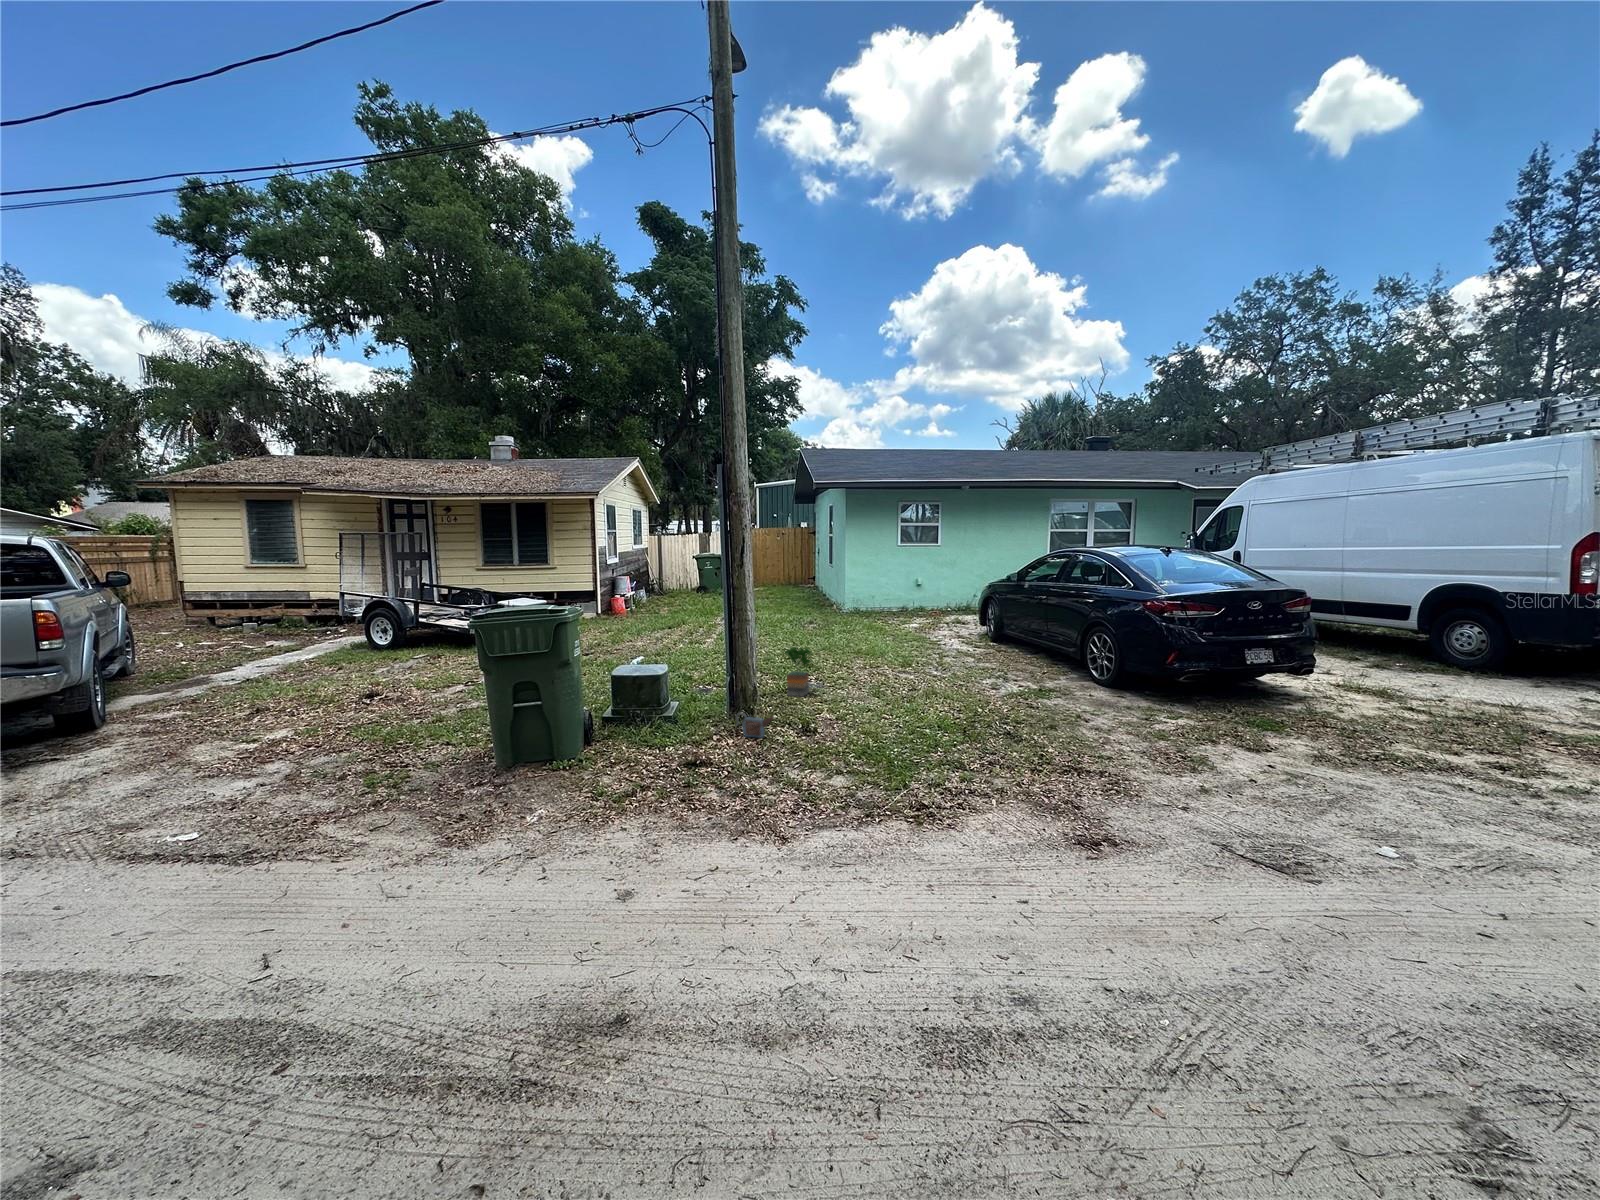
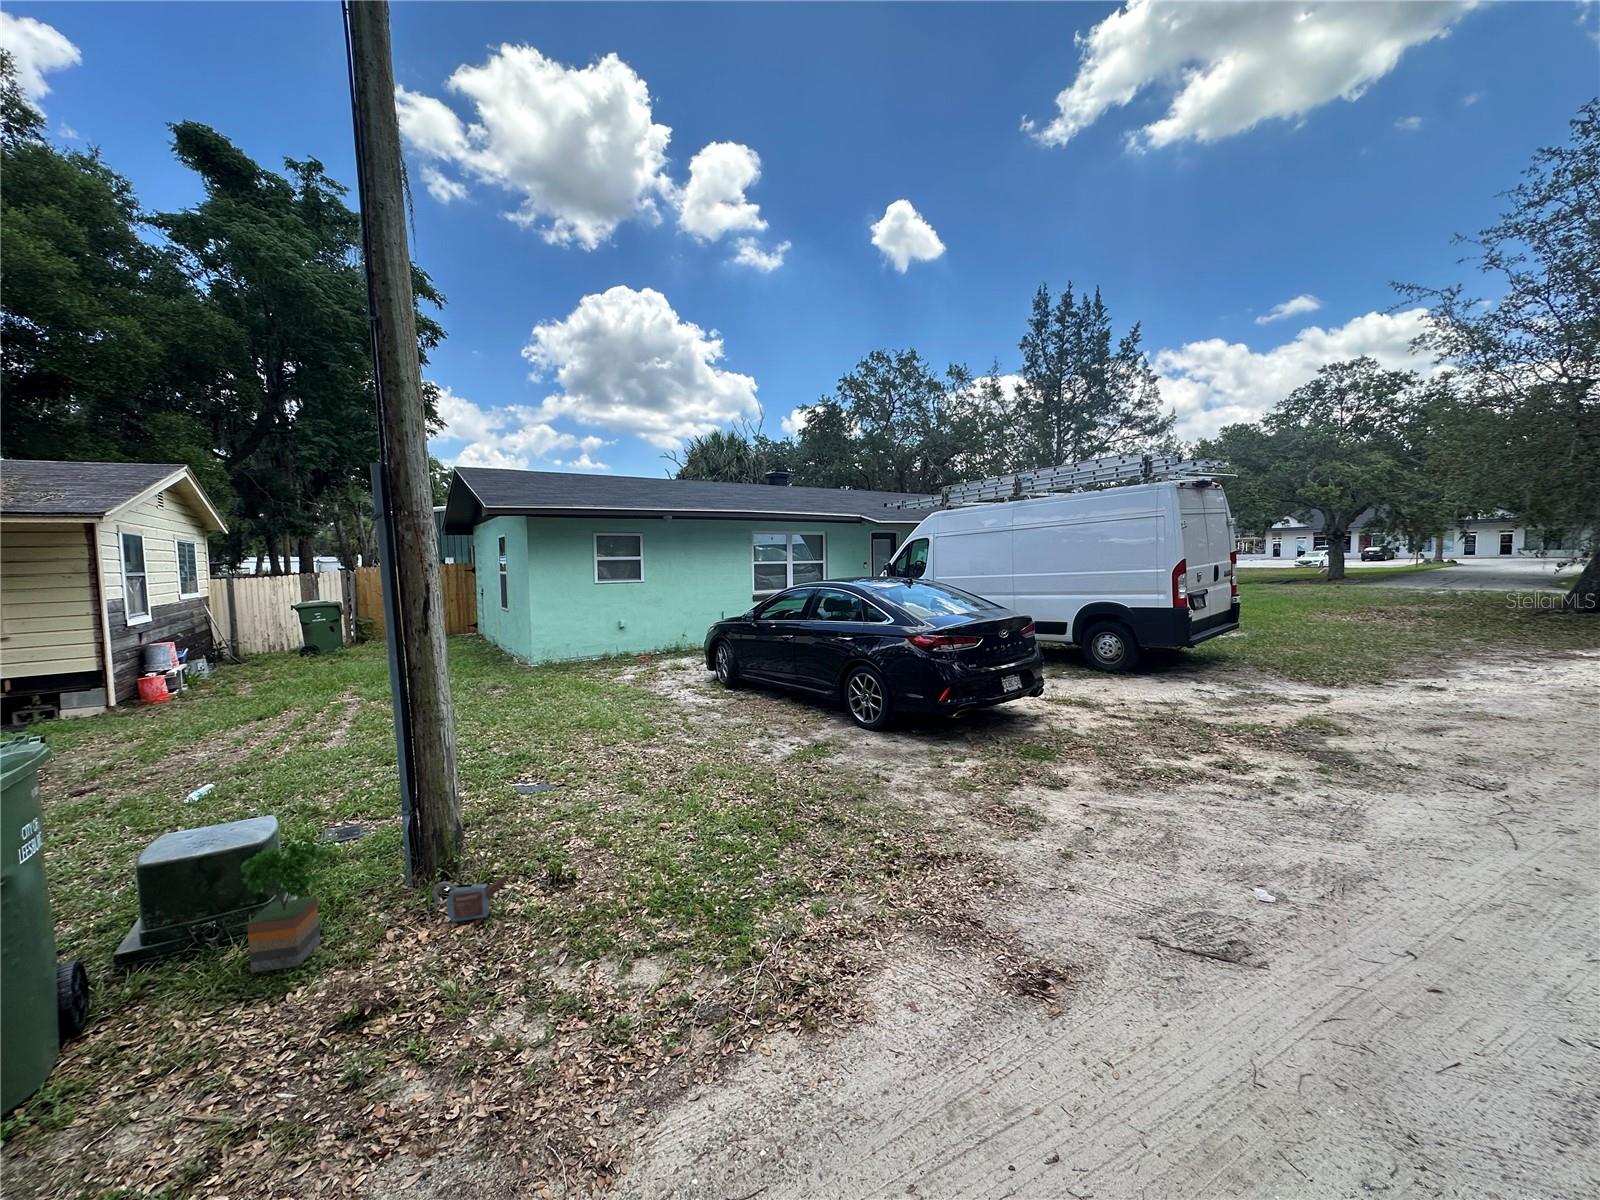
potted tree: present [785,647,813,697] -> present [240,842,329,973]

